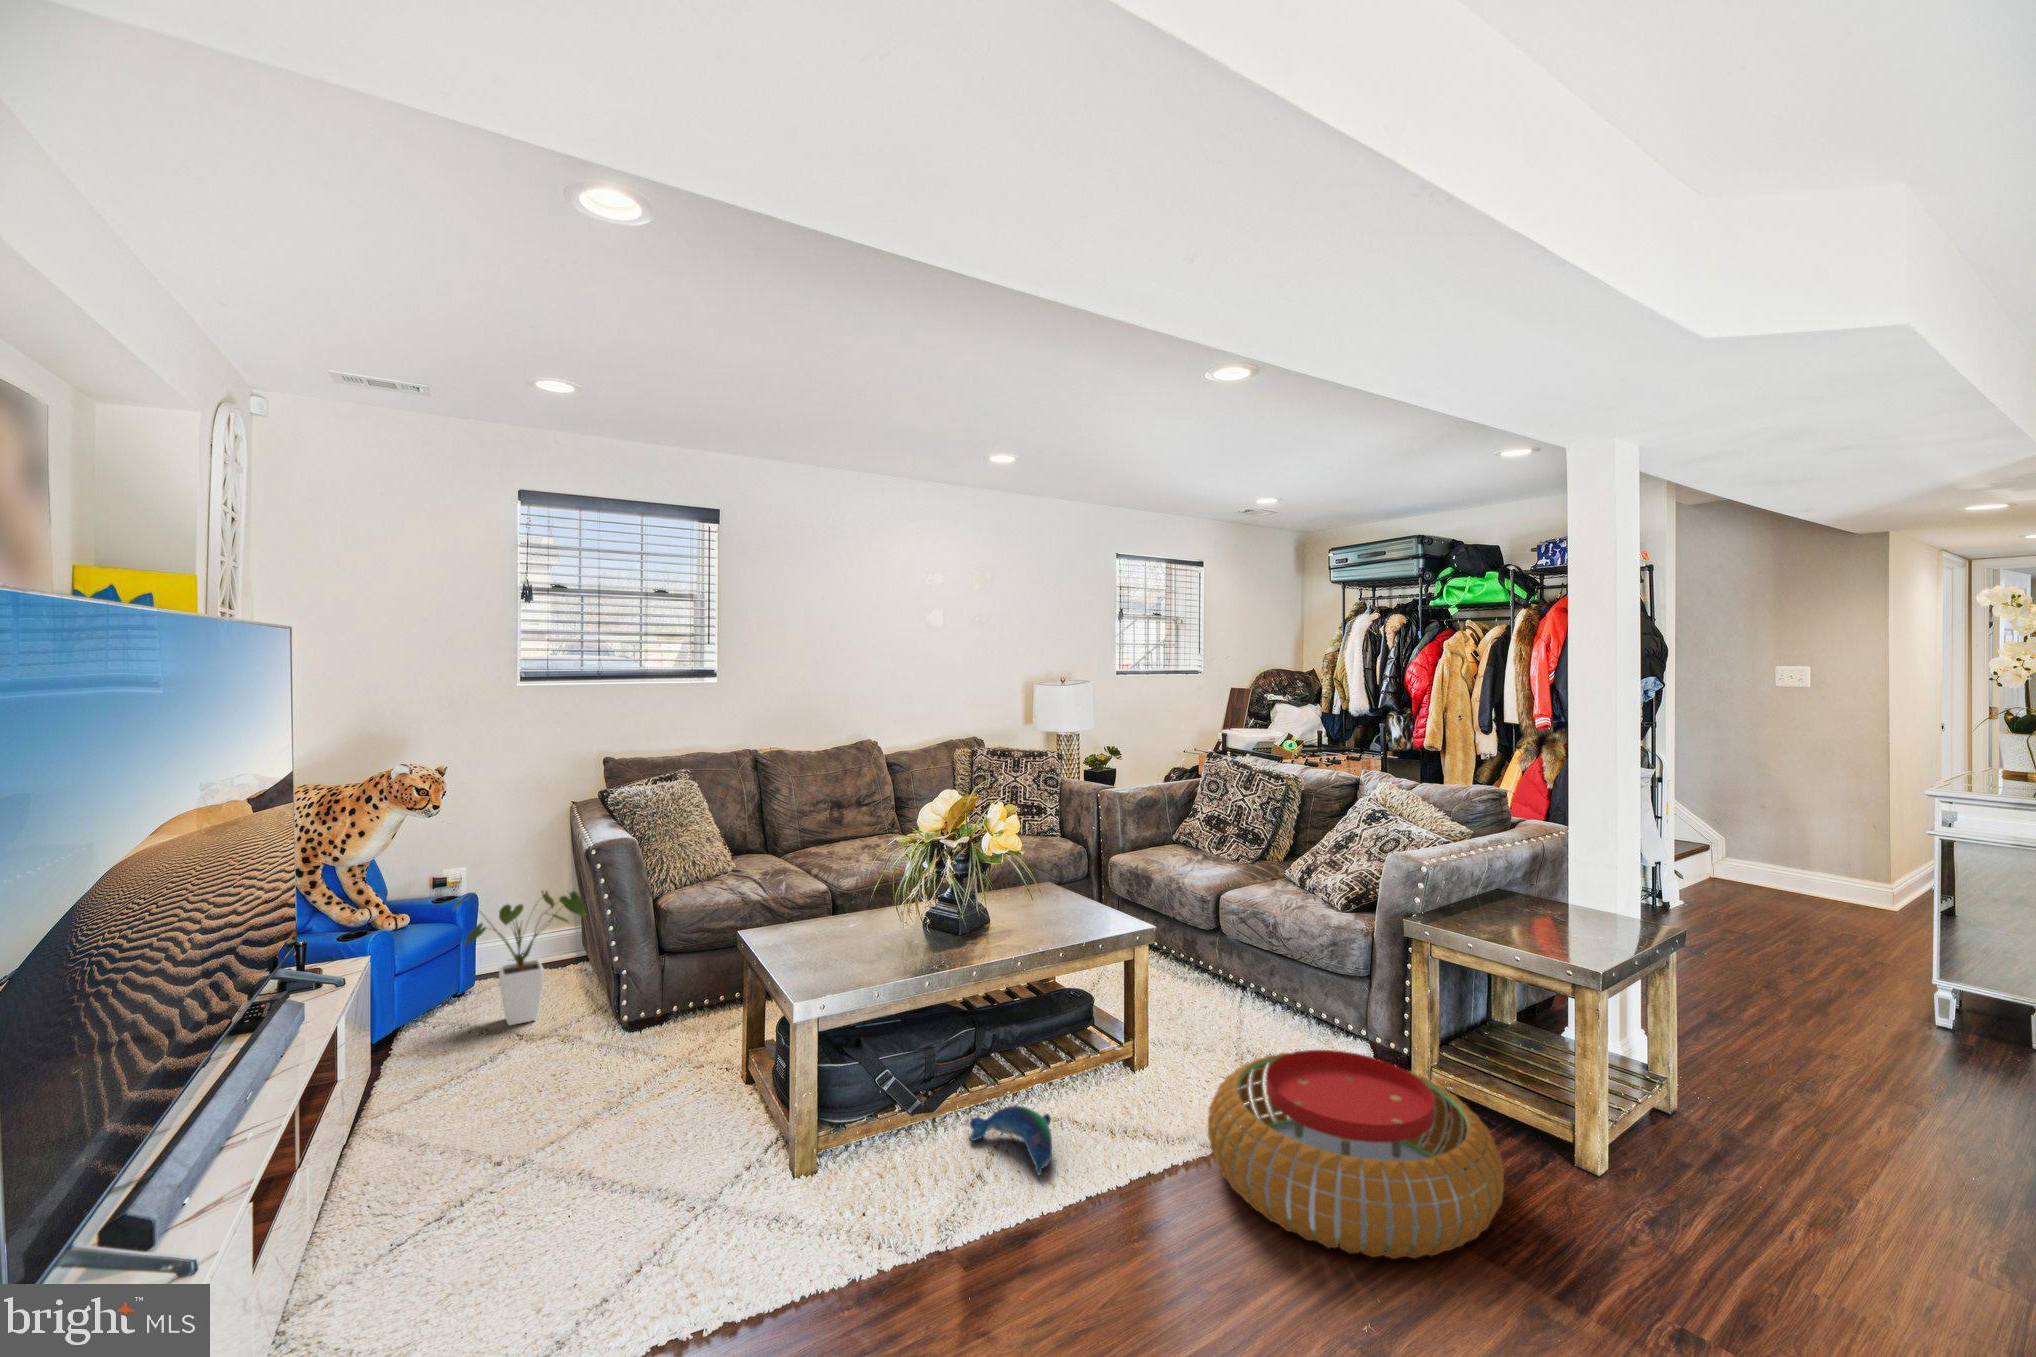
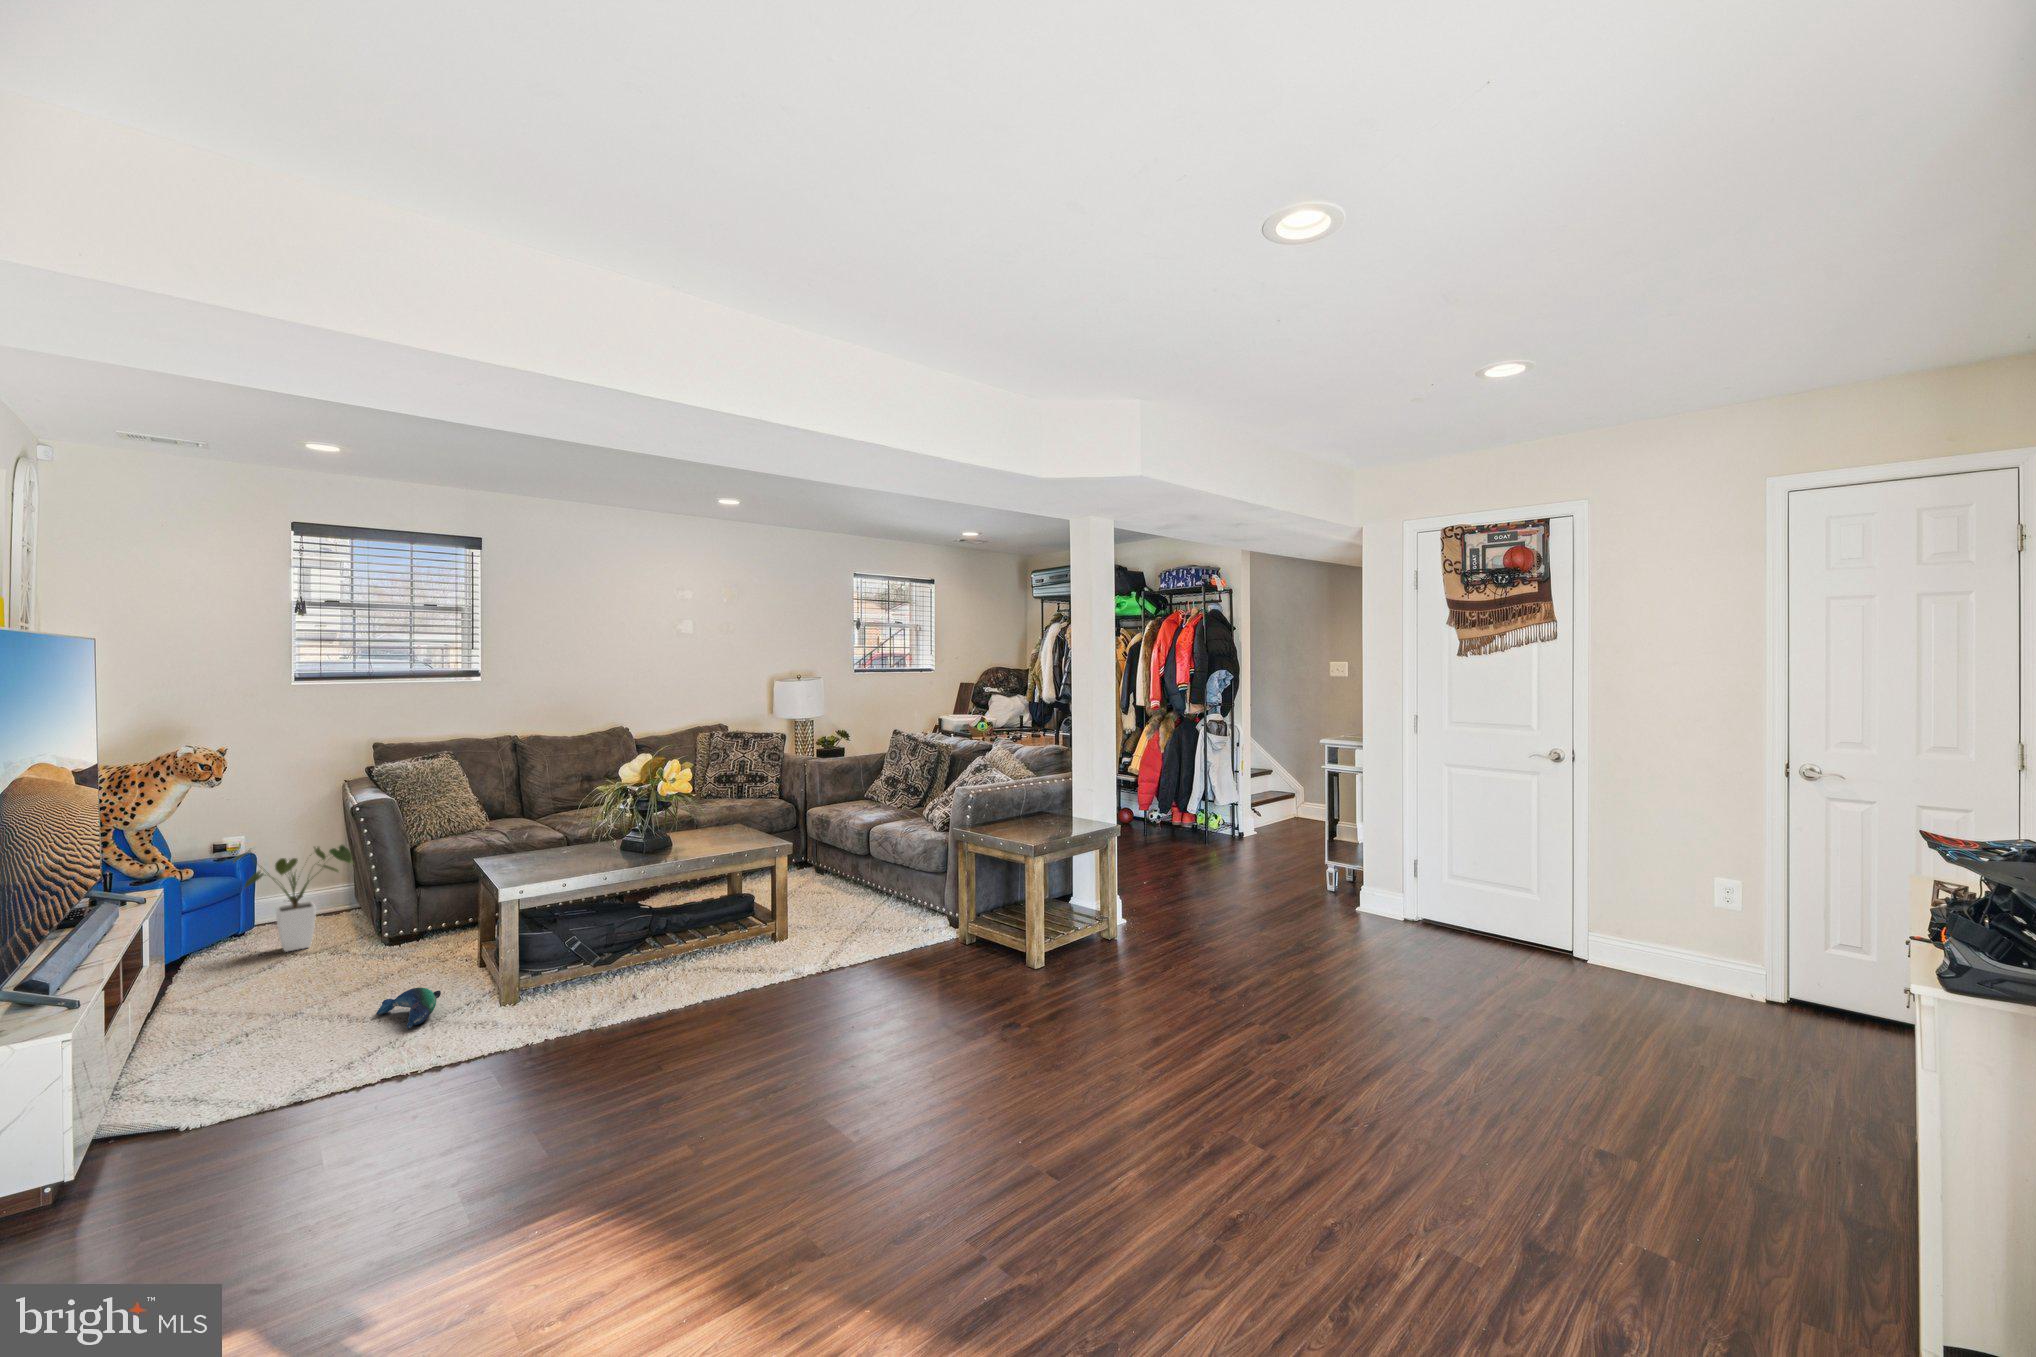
pouf: present [1208,1050,1504,1259] -> none [791,913,964,1017]
plush toy: present [969,1106,1052,1175] -> present [376,988,441,1029]

